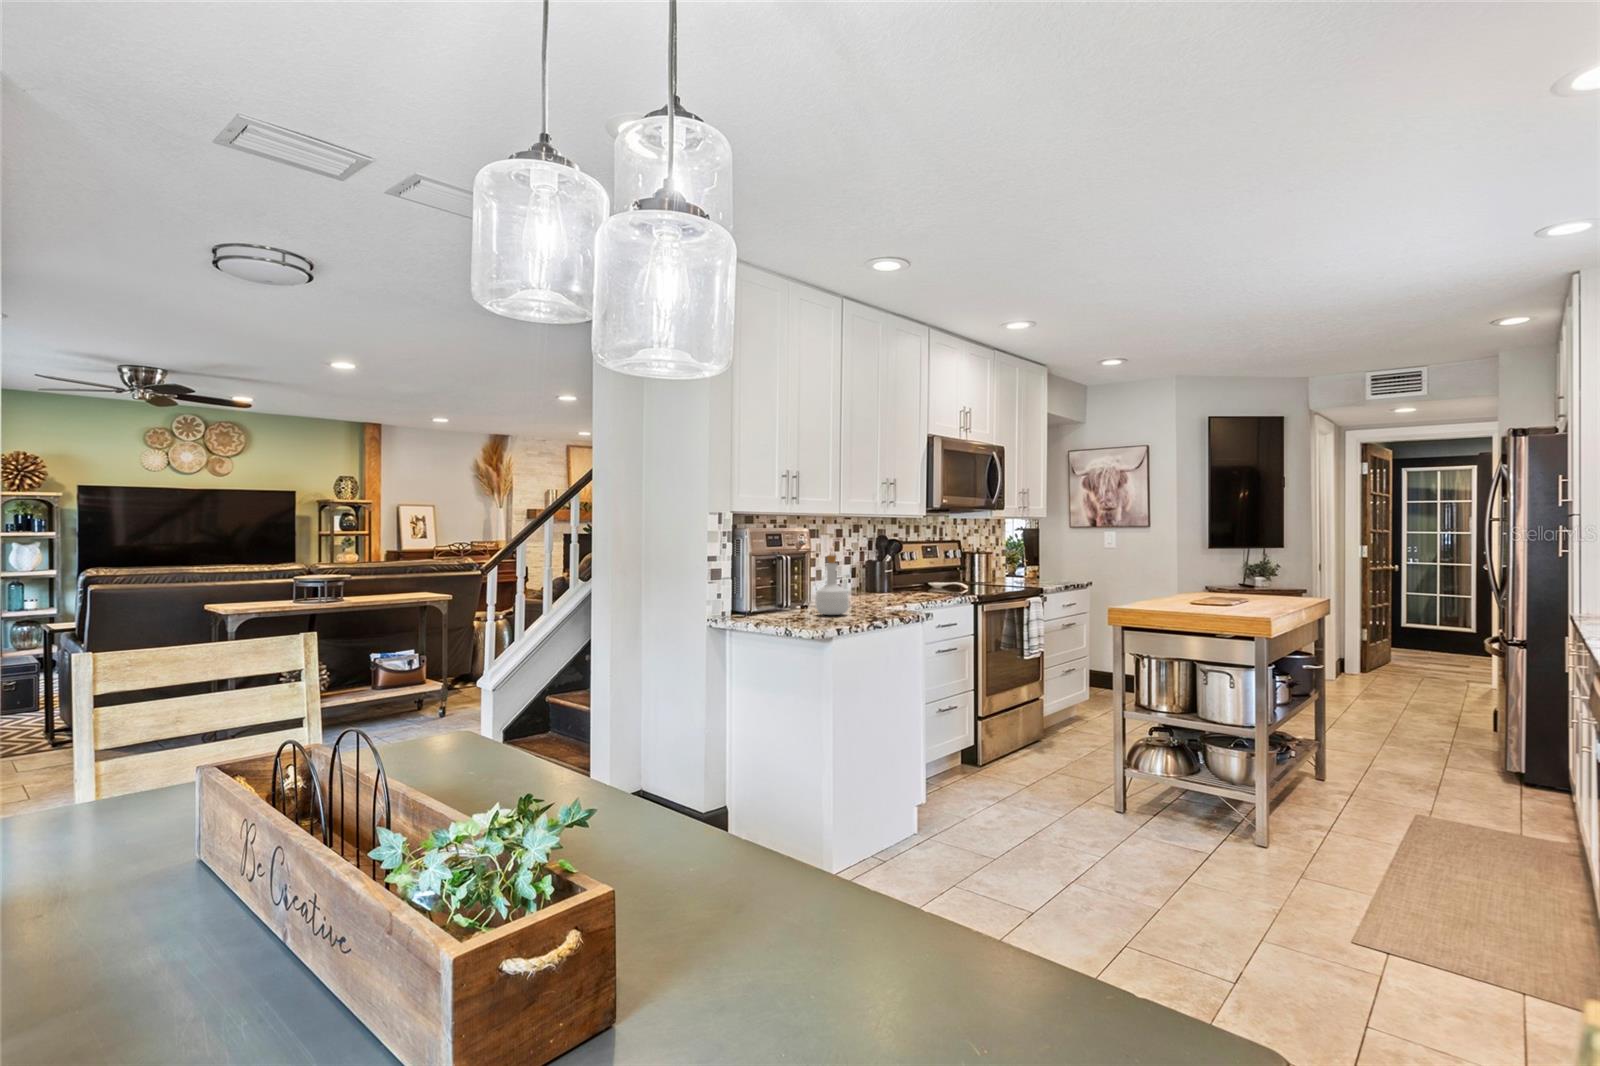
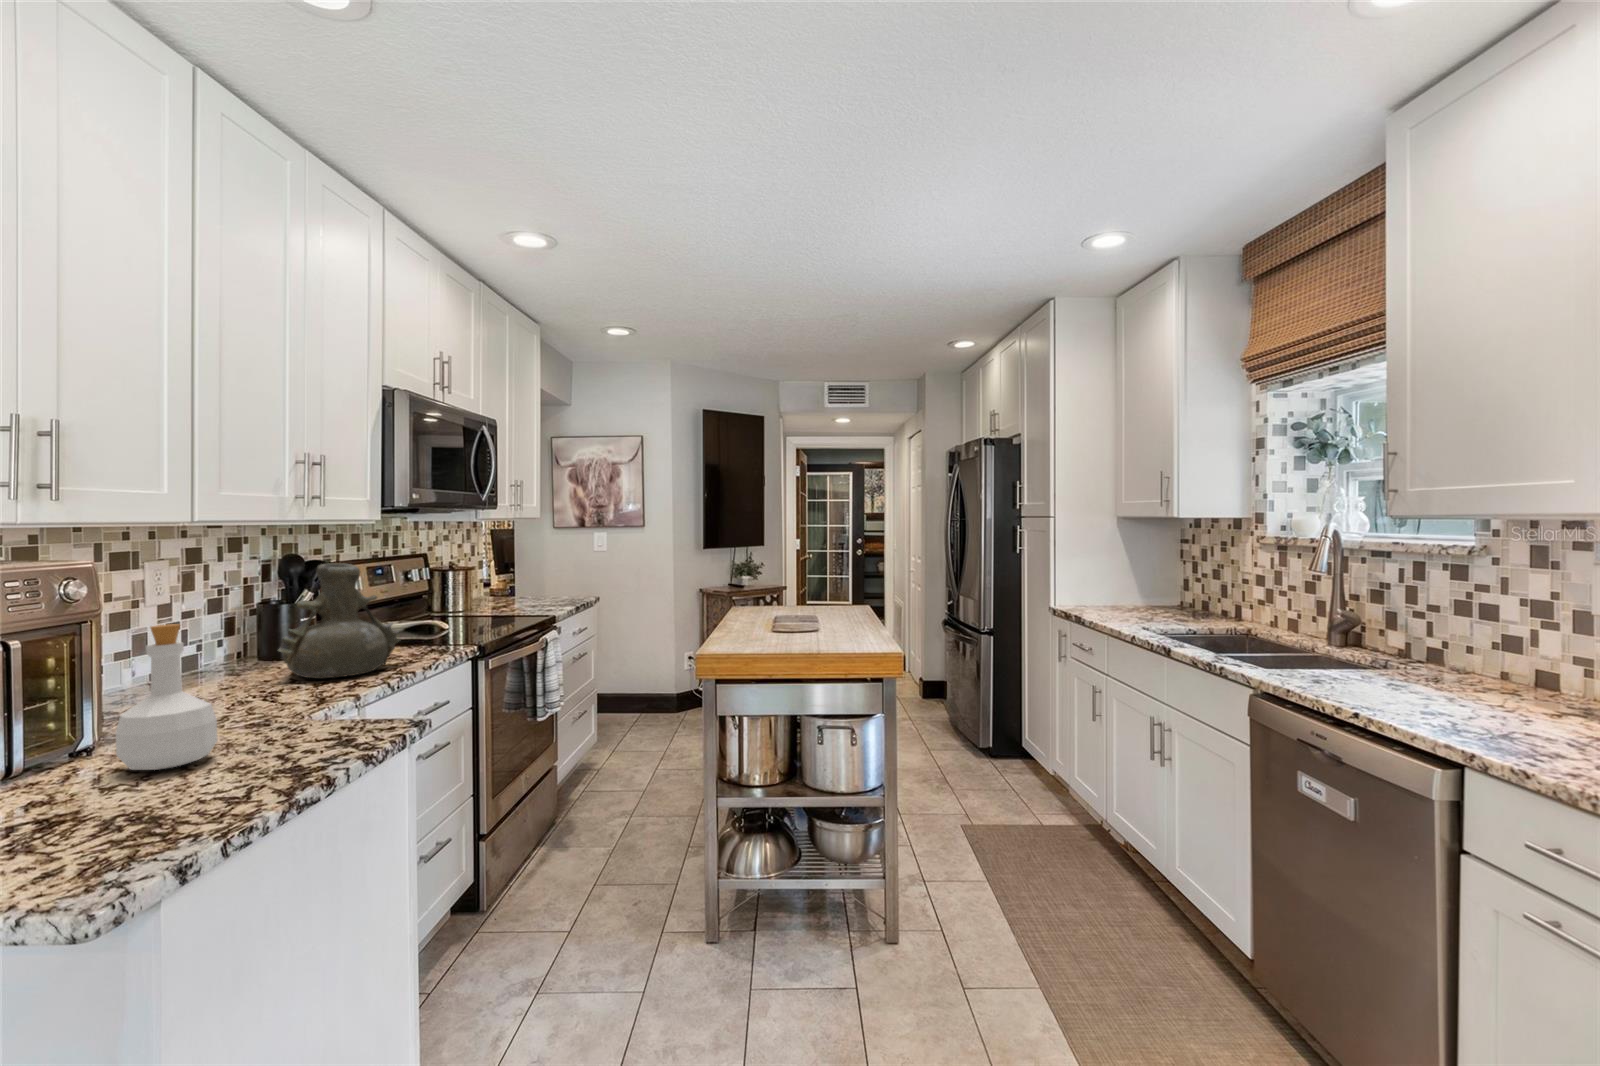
vase: none [873,538,932,600] -> present [278,563,399,678]

